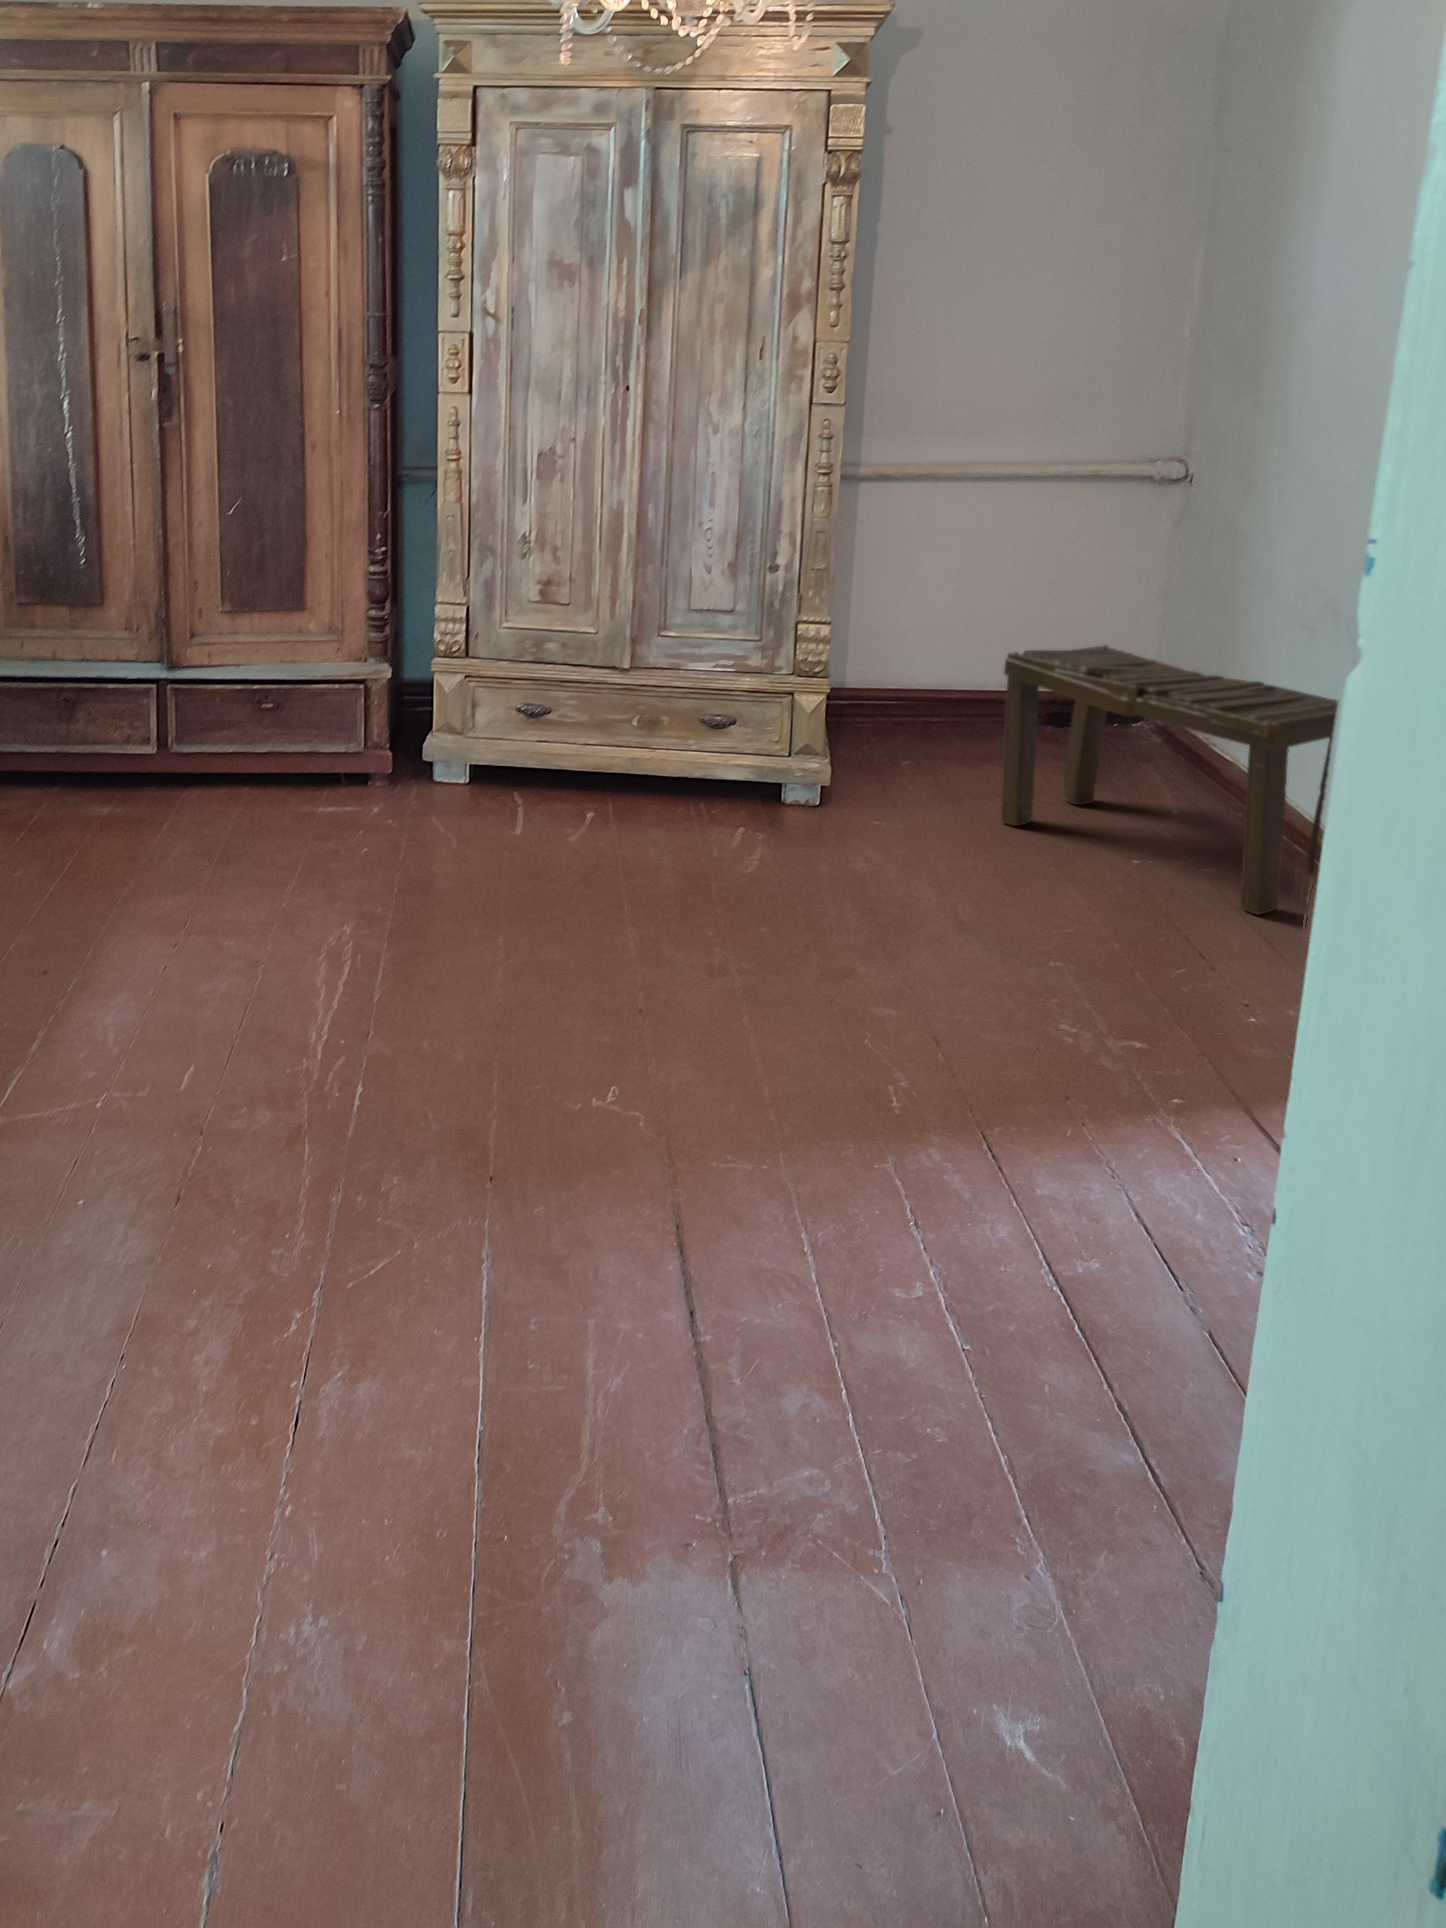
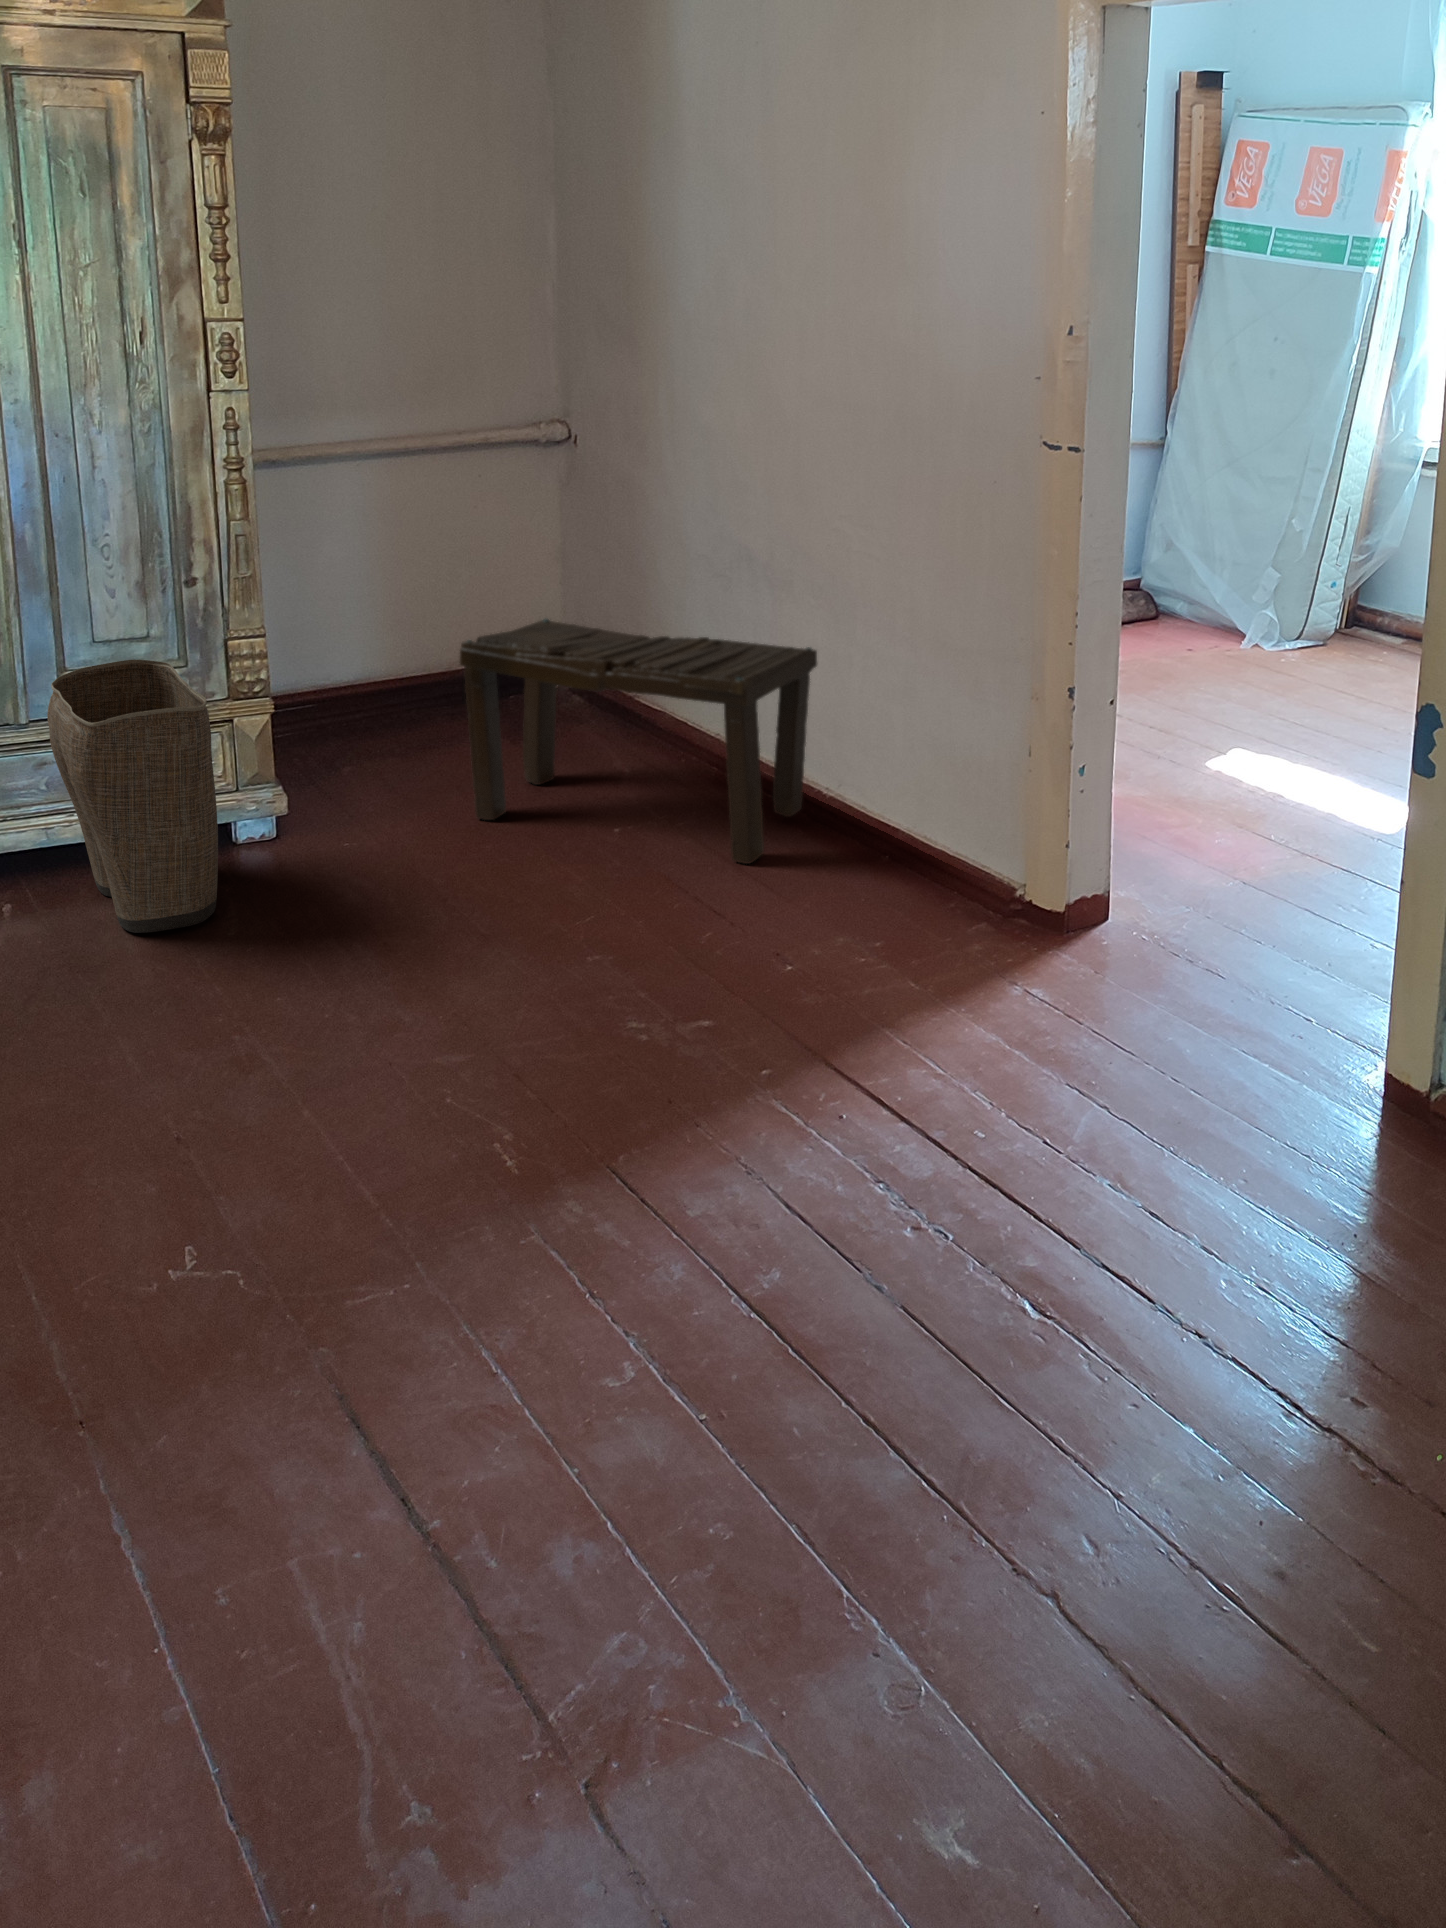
laundry basket: none [641,627,757,856] -> present [47,660,218,933]

